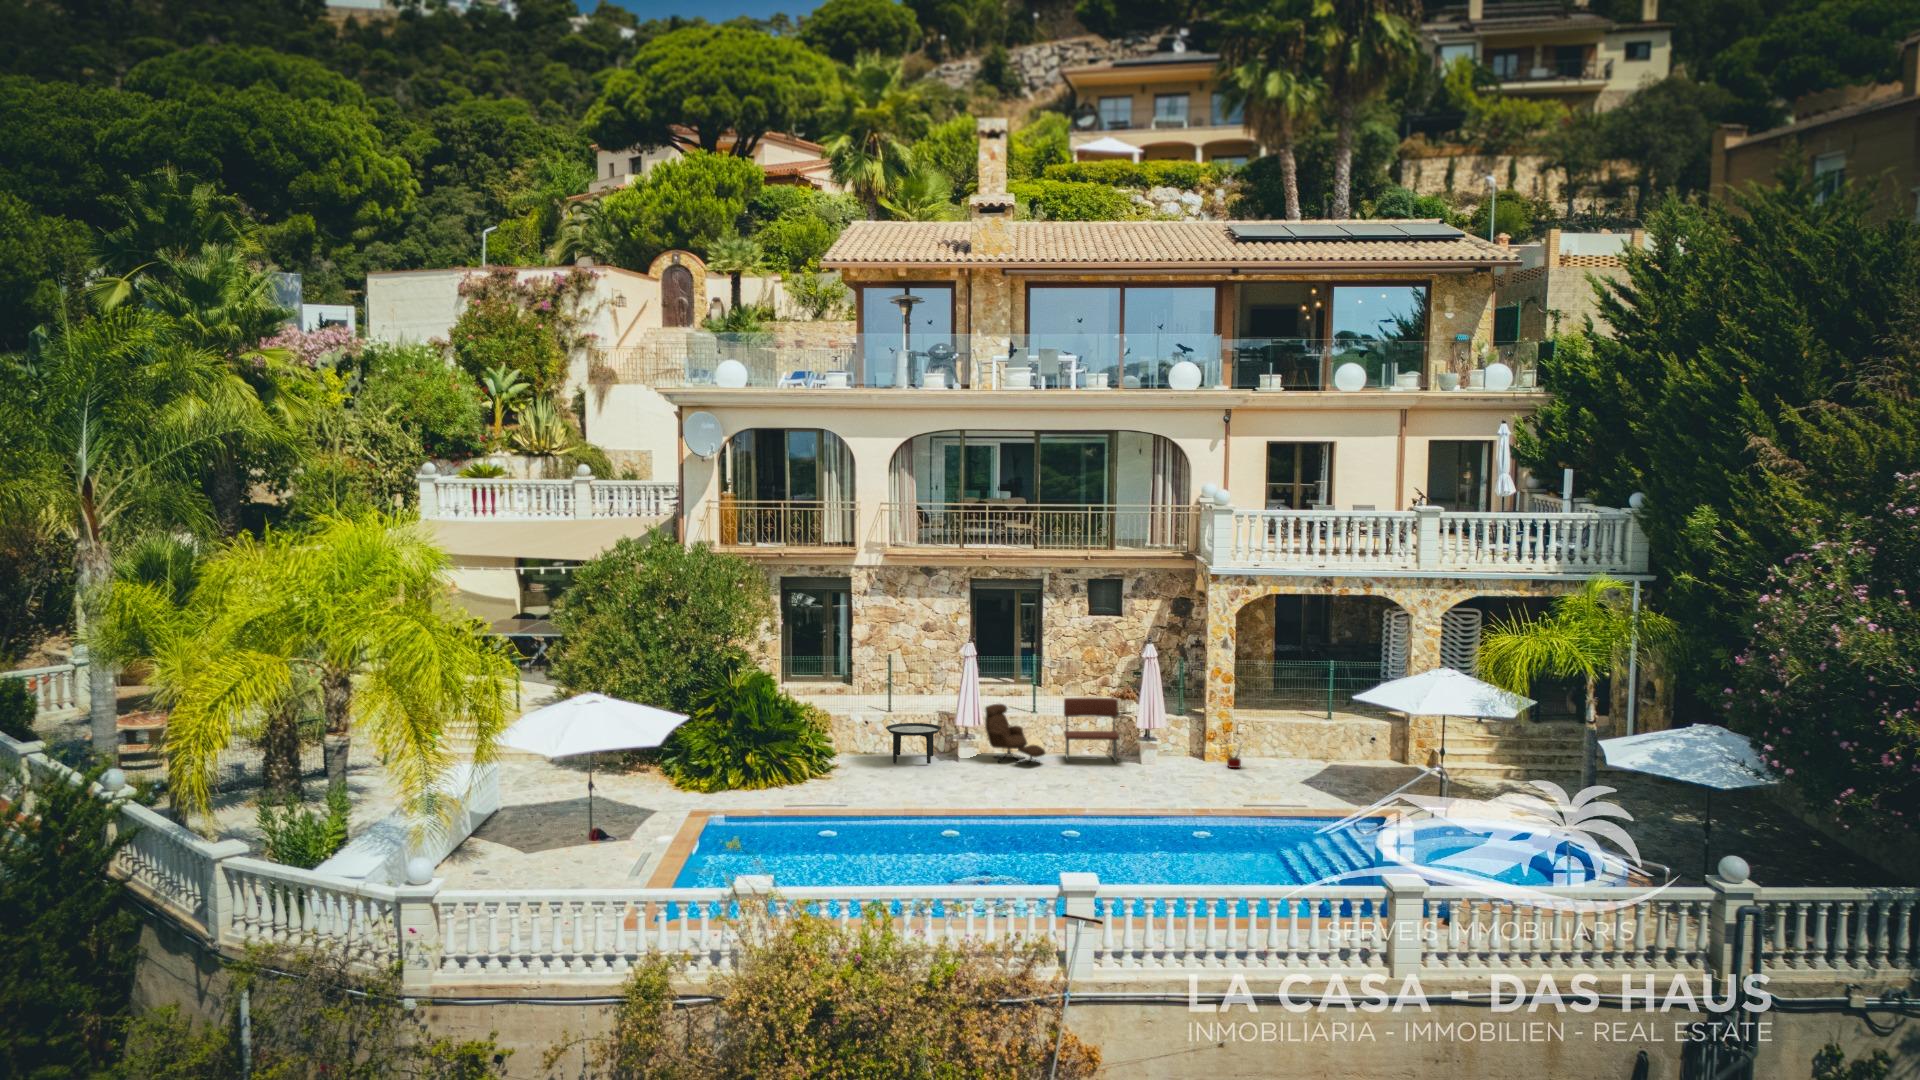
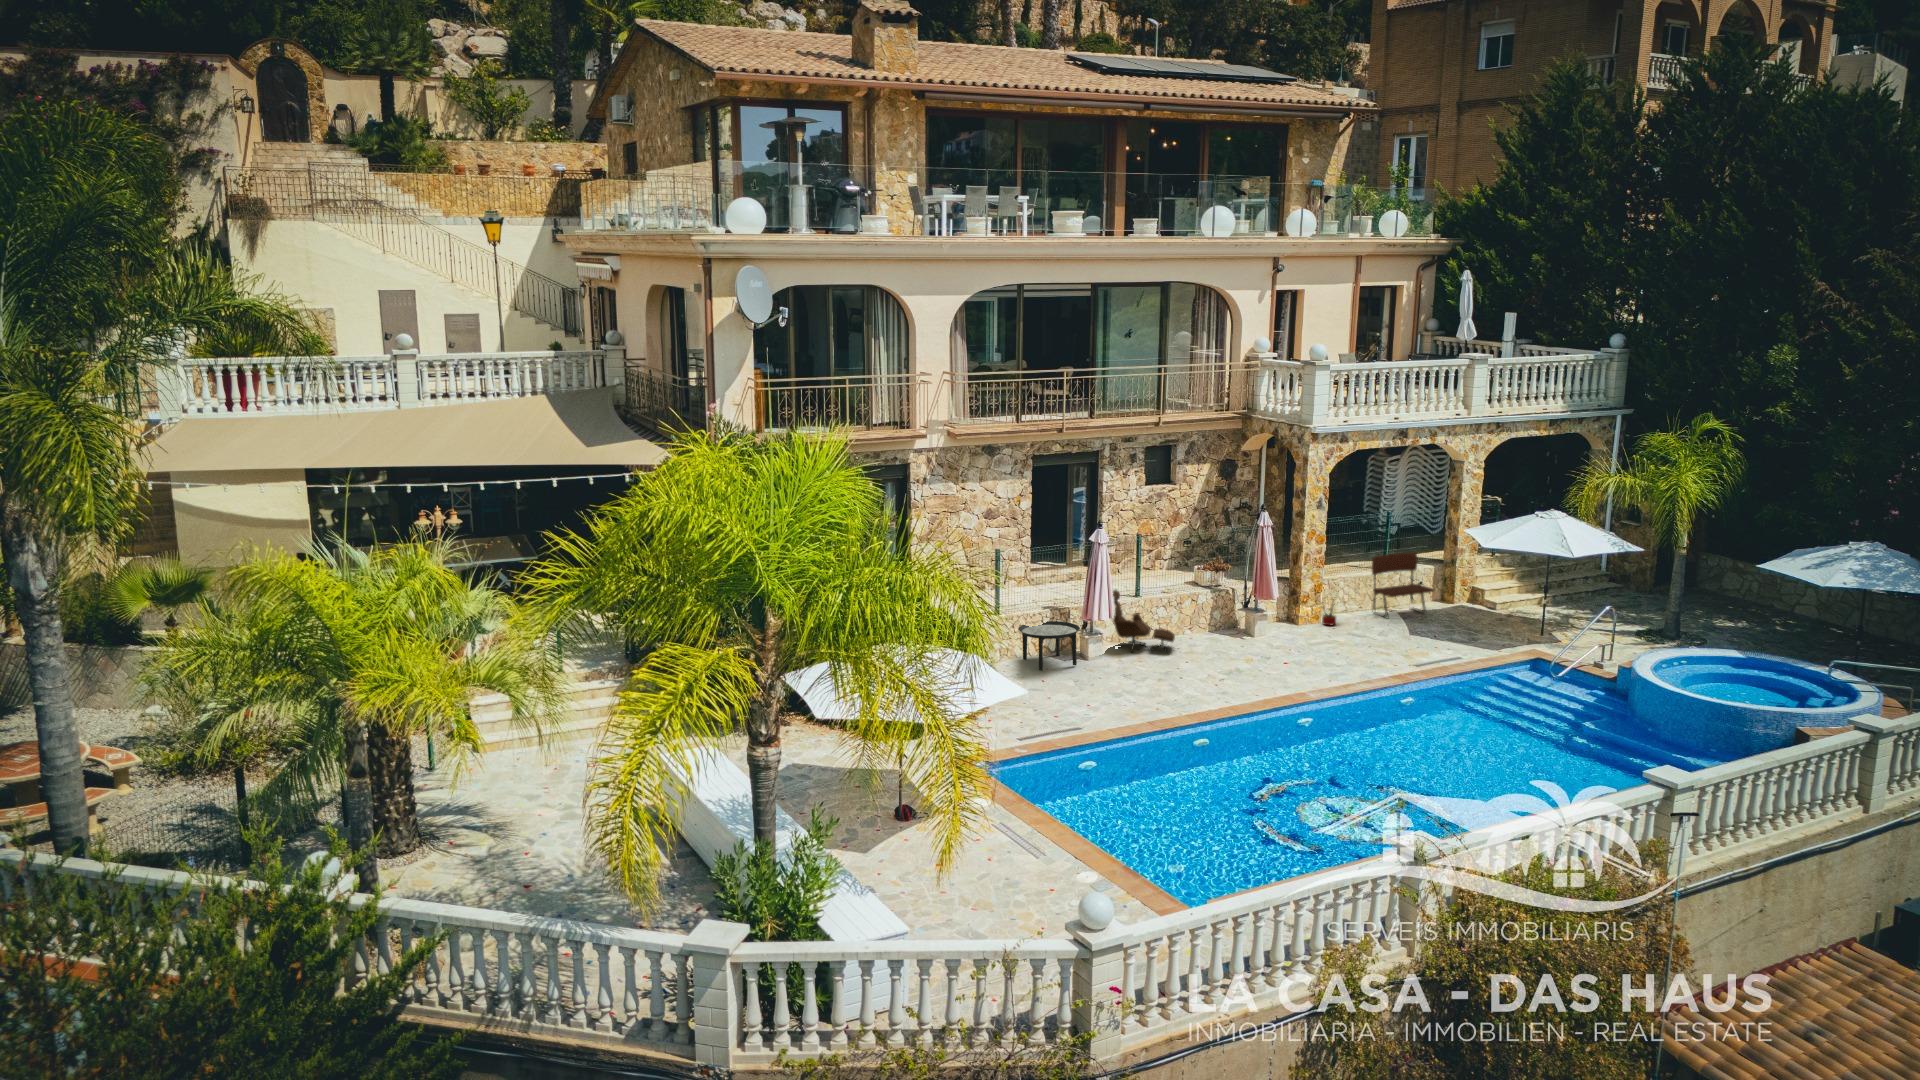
bench: present [1064,698,1120,762] -> present [1372,553,1434,618]

